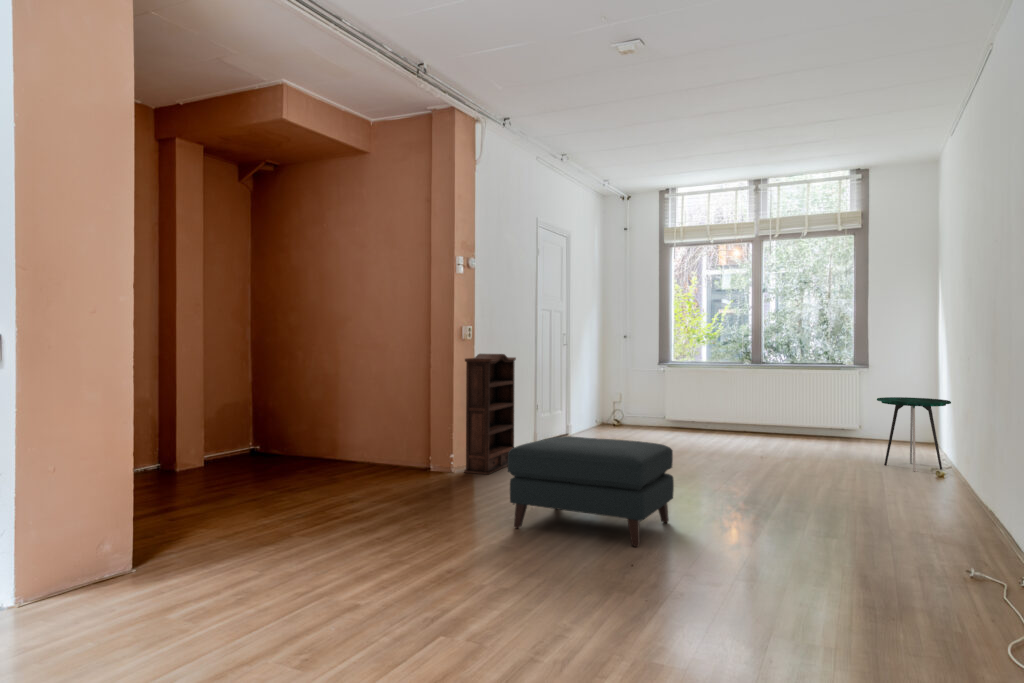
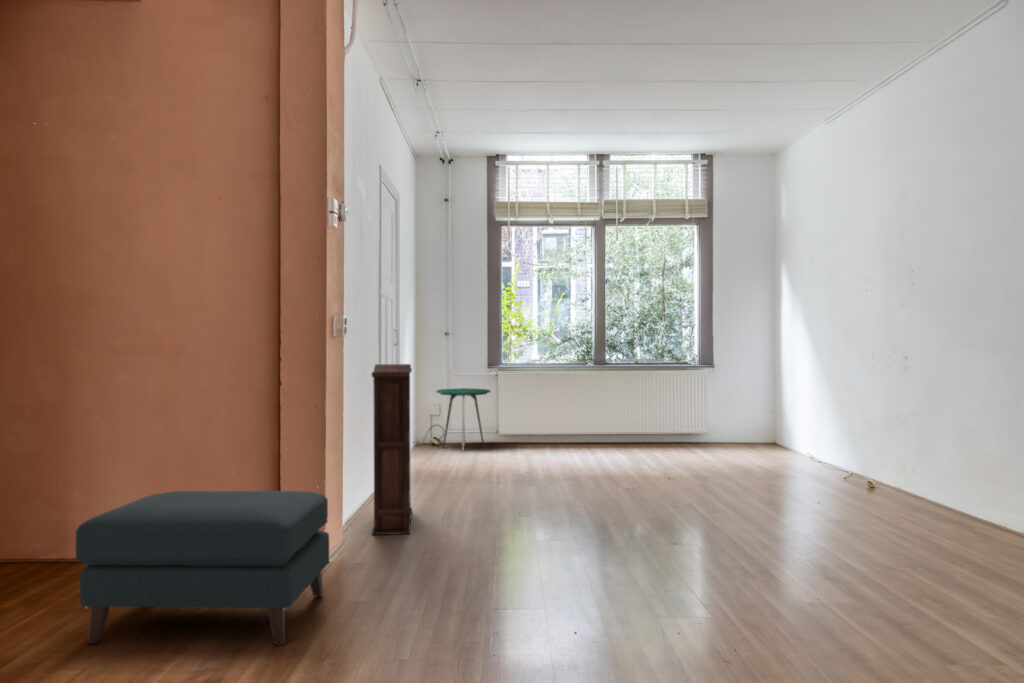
side table: present [877,397,951,471] -> present [437,388,490,450]
ottoman: present [508,436,674,547] -> present [76,491,329,645]

